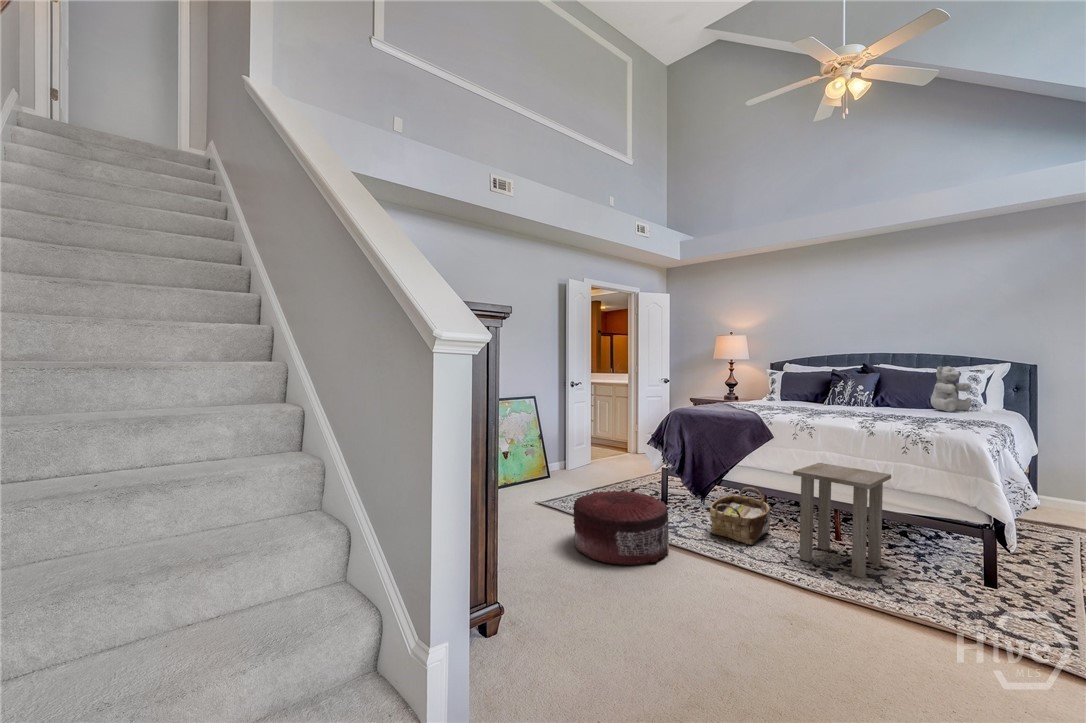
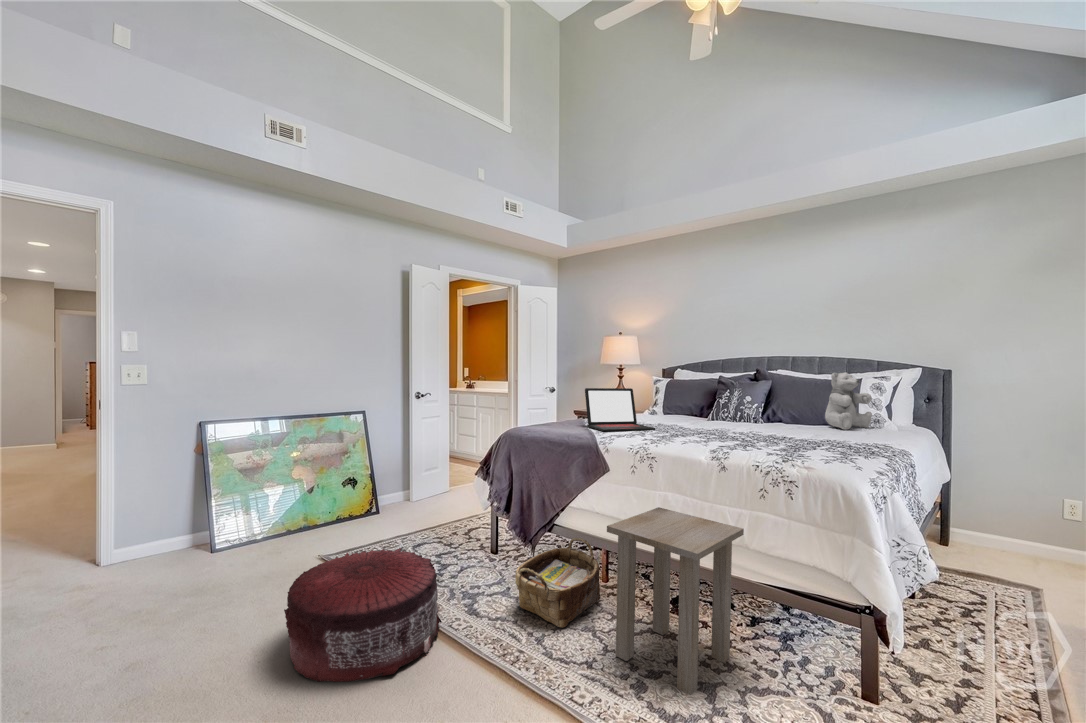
laptop: none [732,379,792,412] -> present [585,388,655,431]

